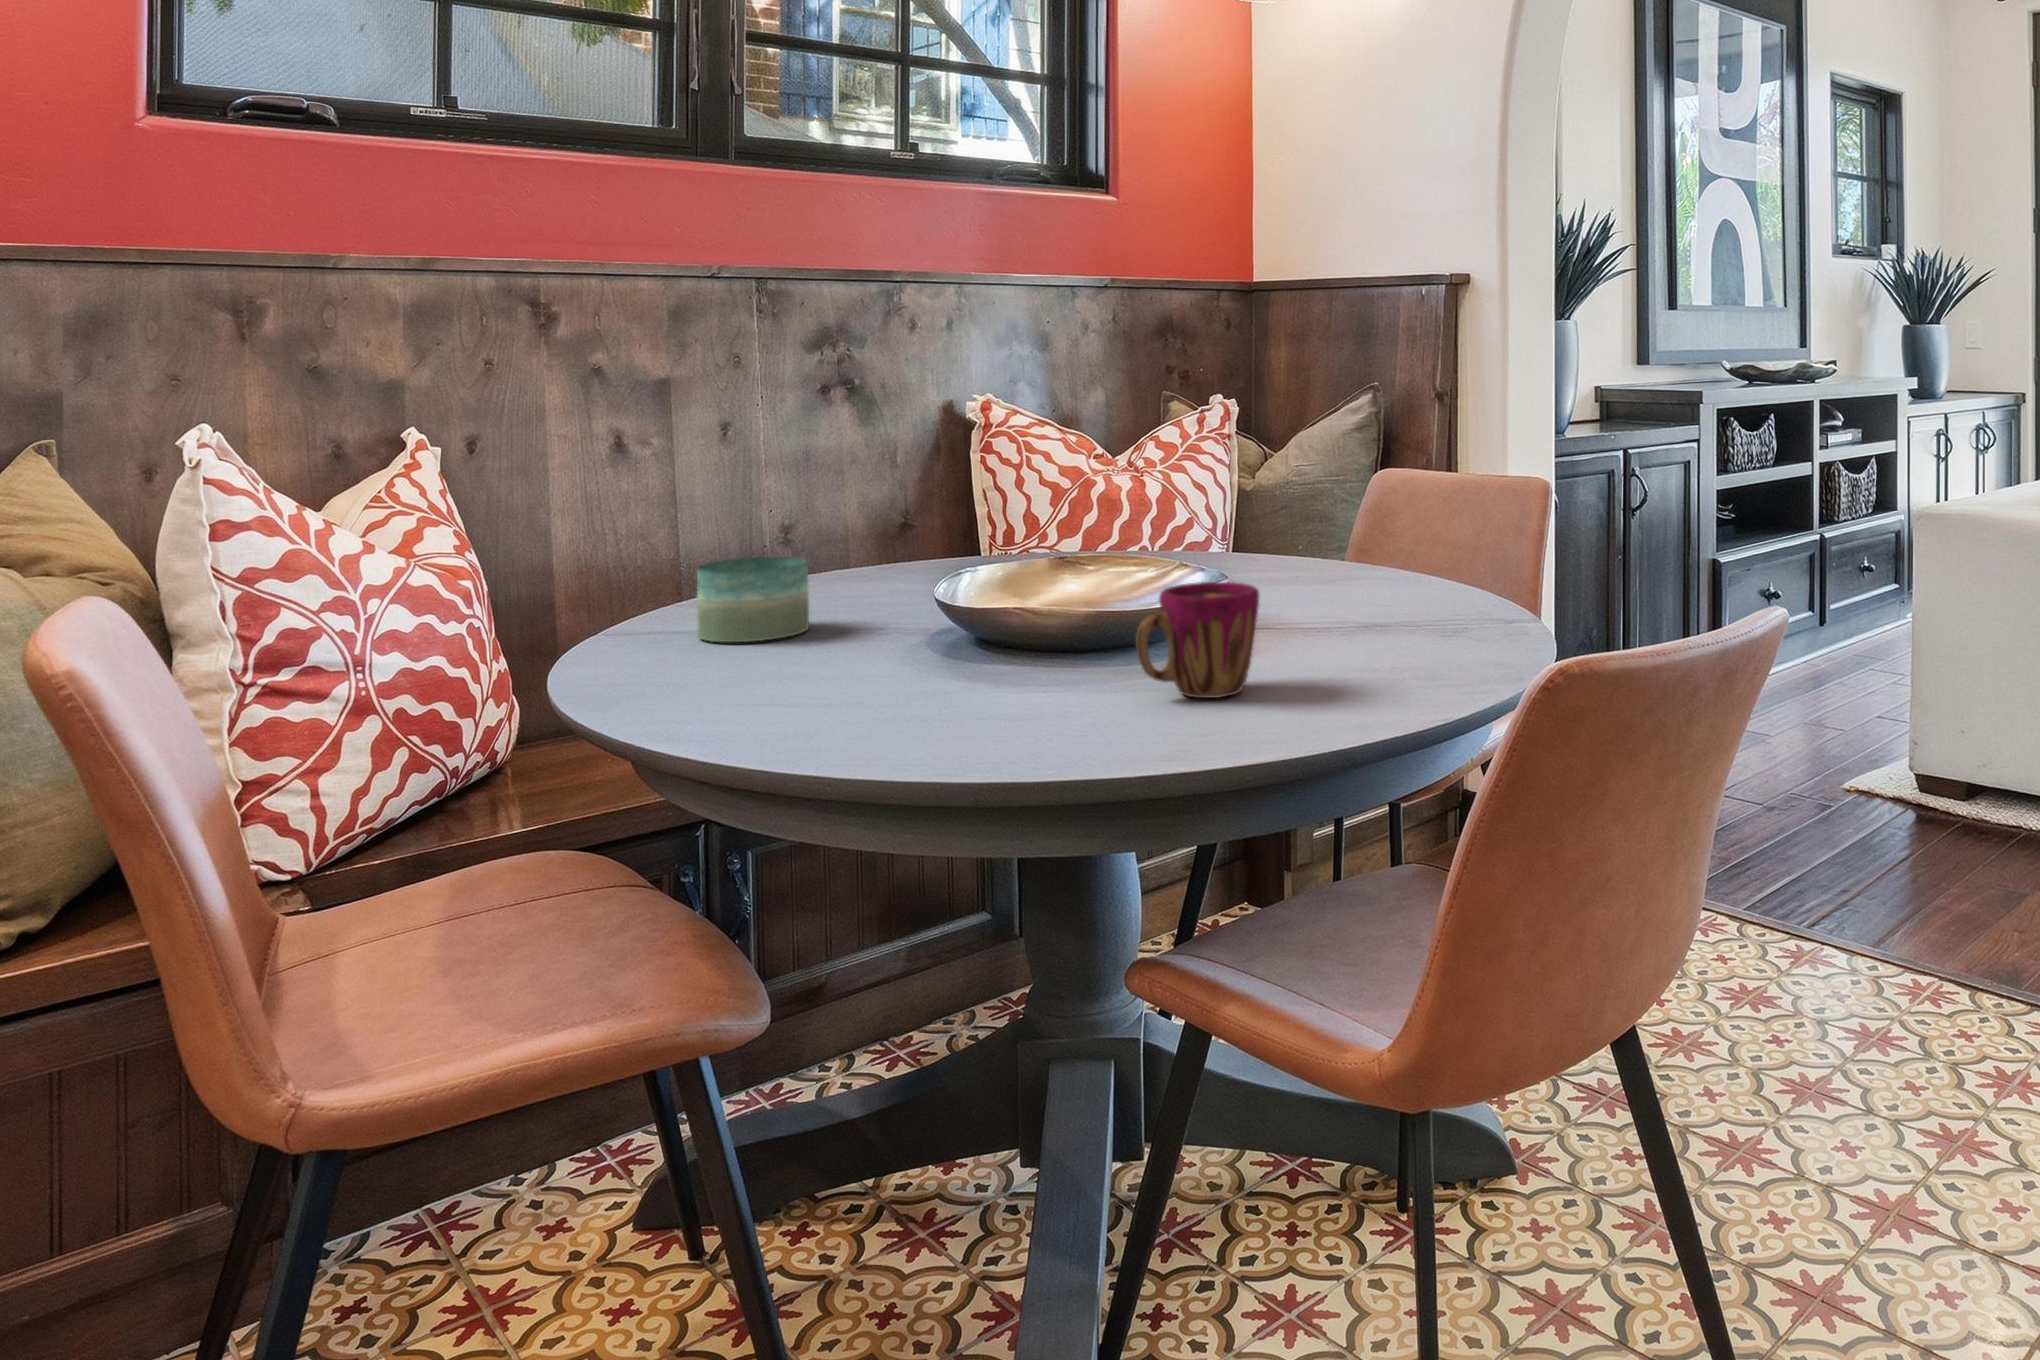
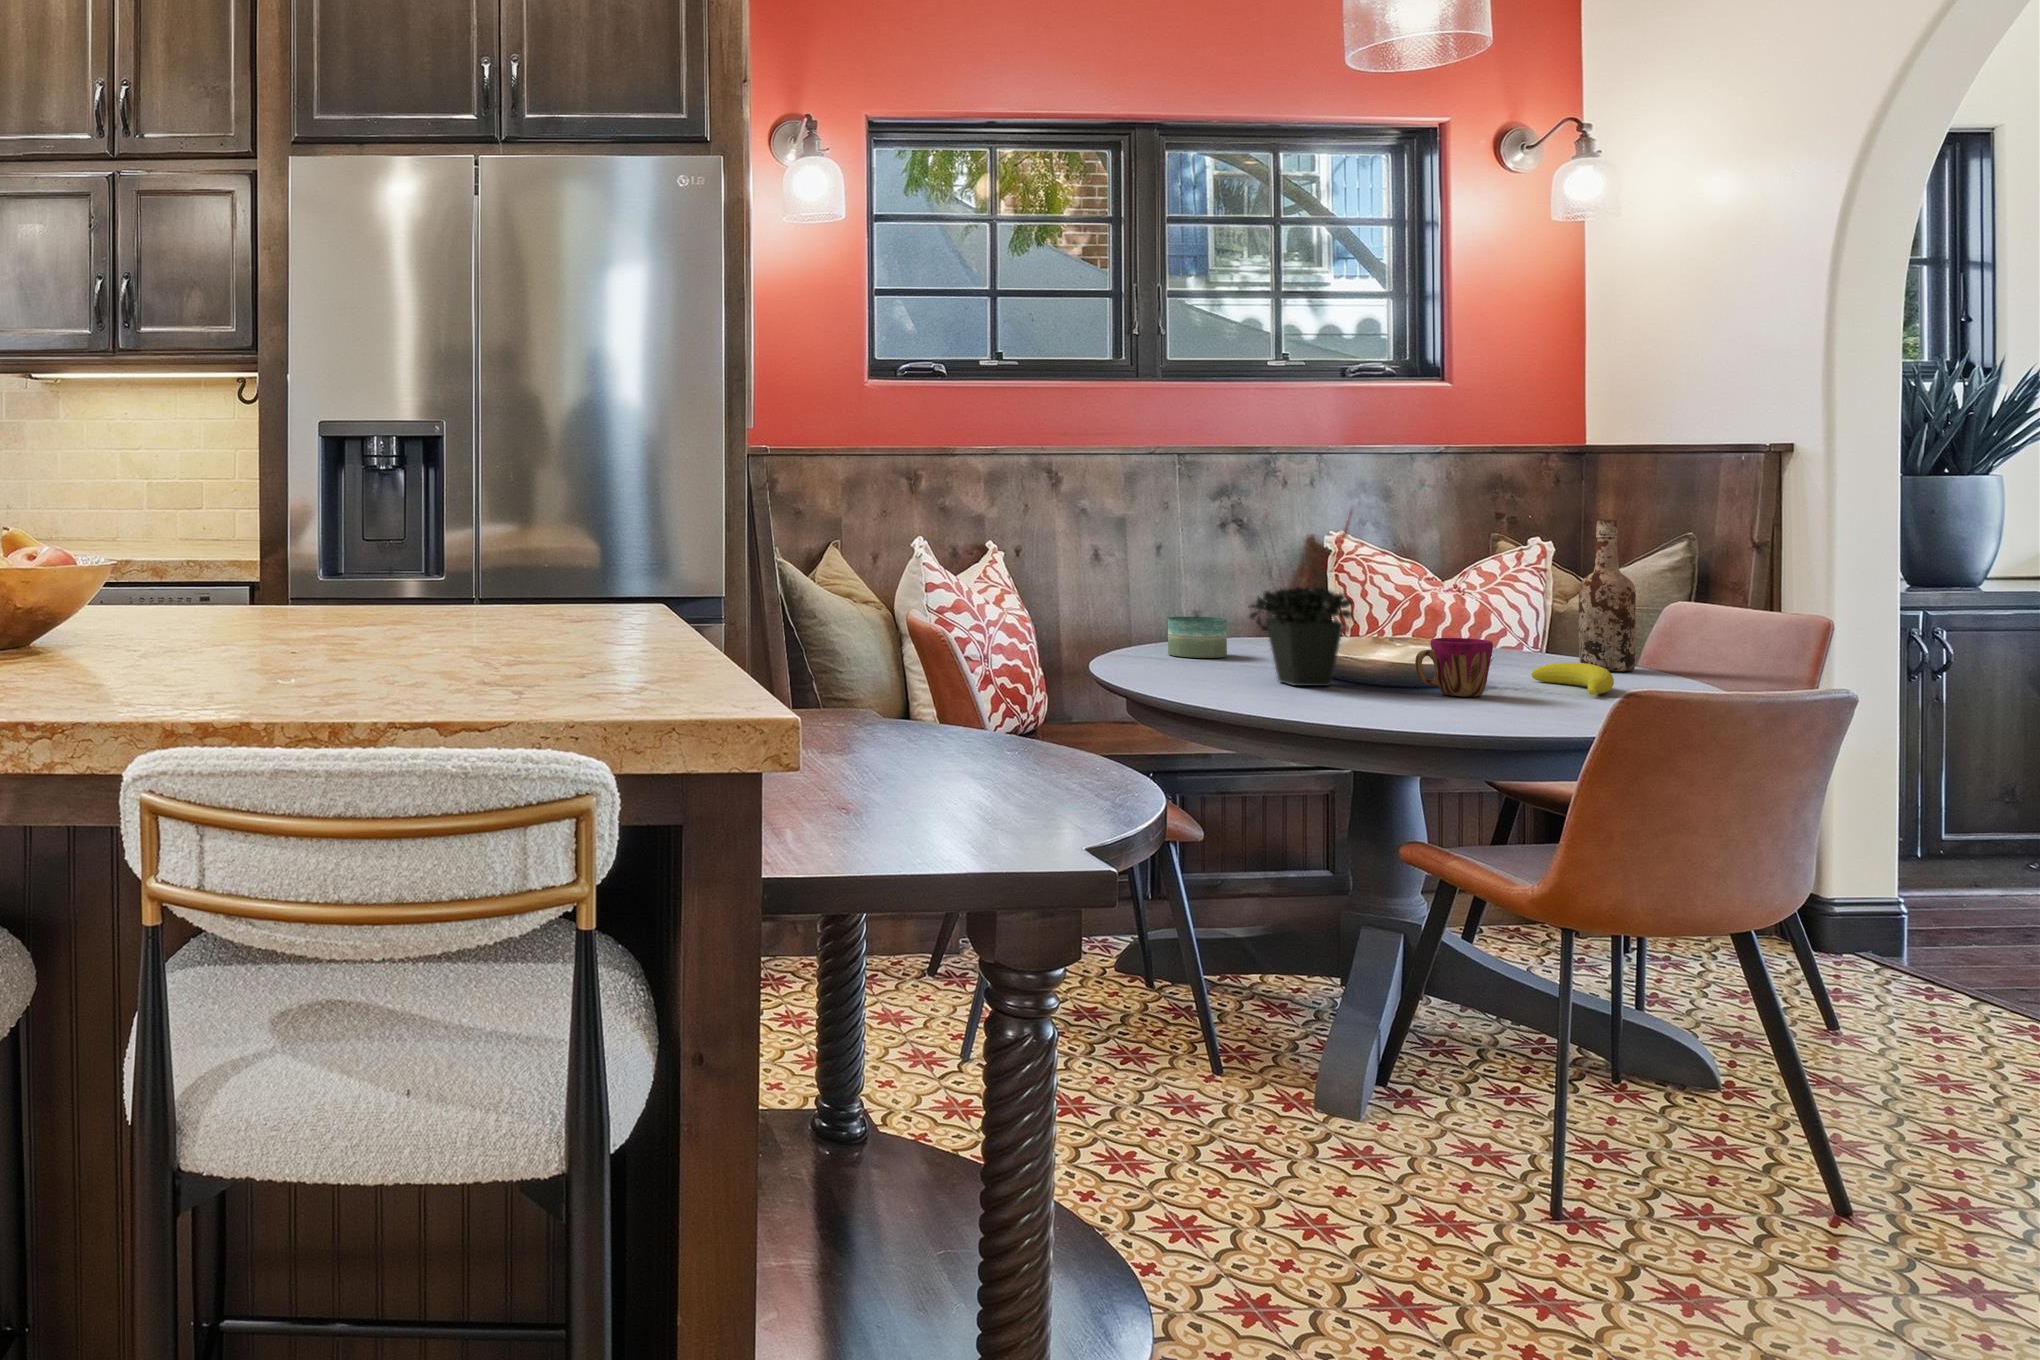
potted plant: none [827,334,1036,713] -> present [1248,508,1353,686]
wine bottle: none [1325,365,1393,593] -> present [1579,520,1636,671]
fruit: none [1288,597,1413,661] -> present [1531,662,1614,695]

